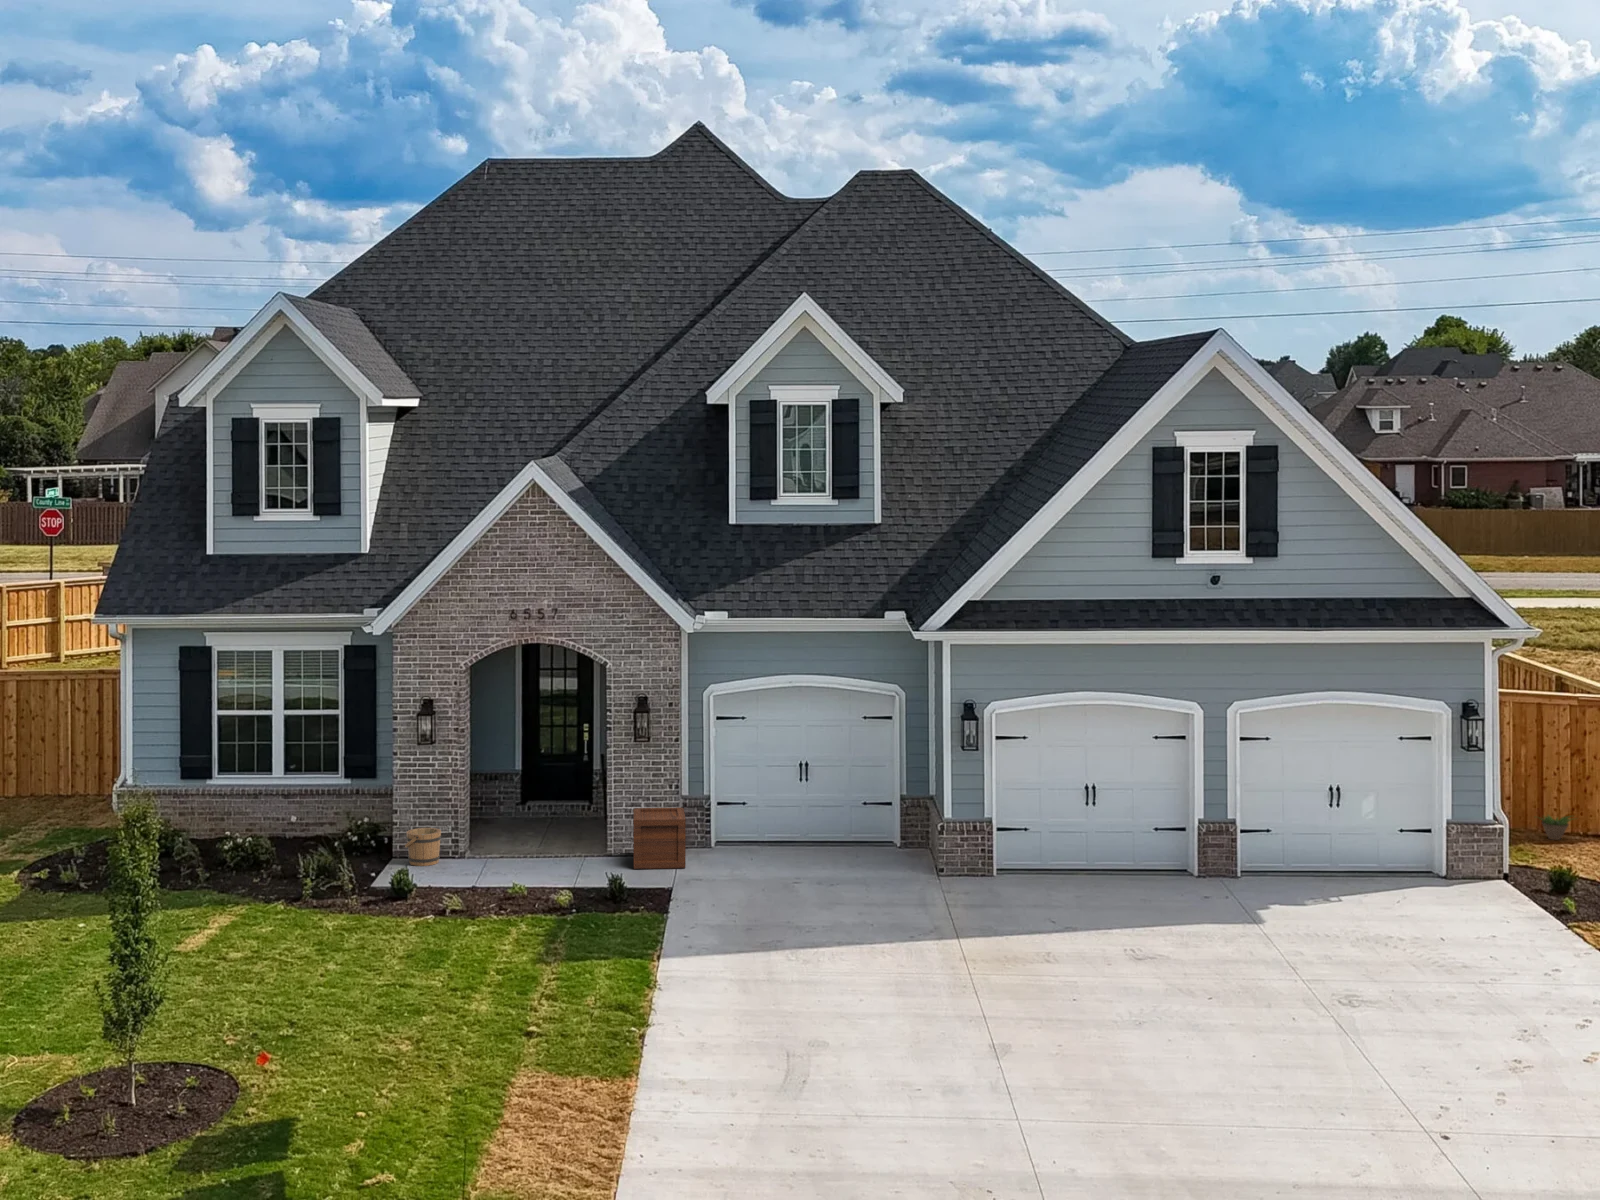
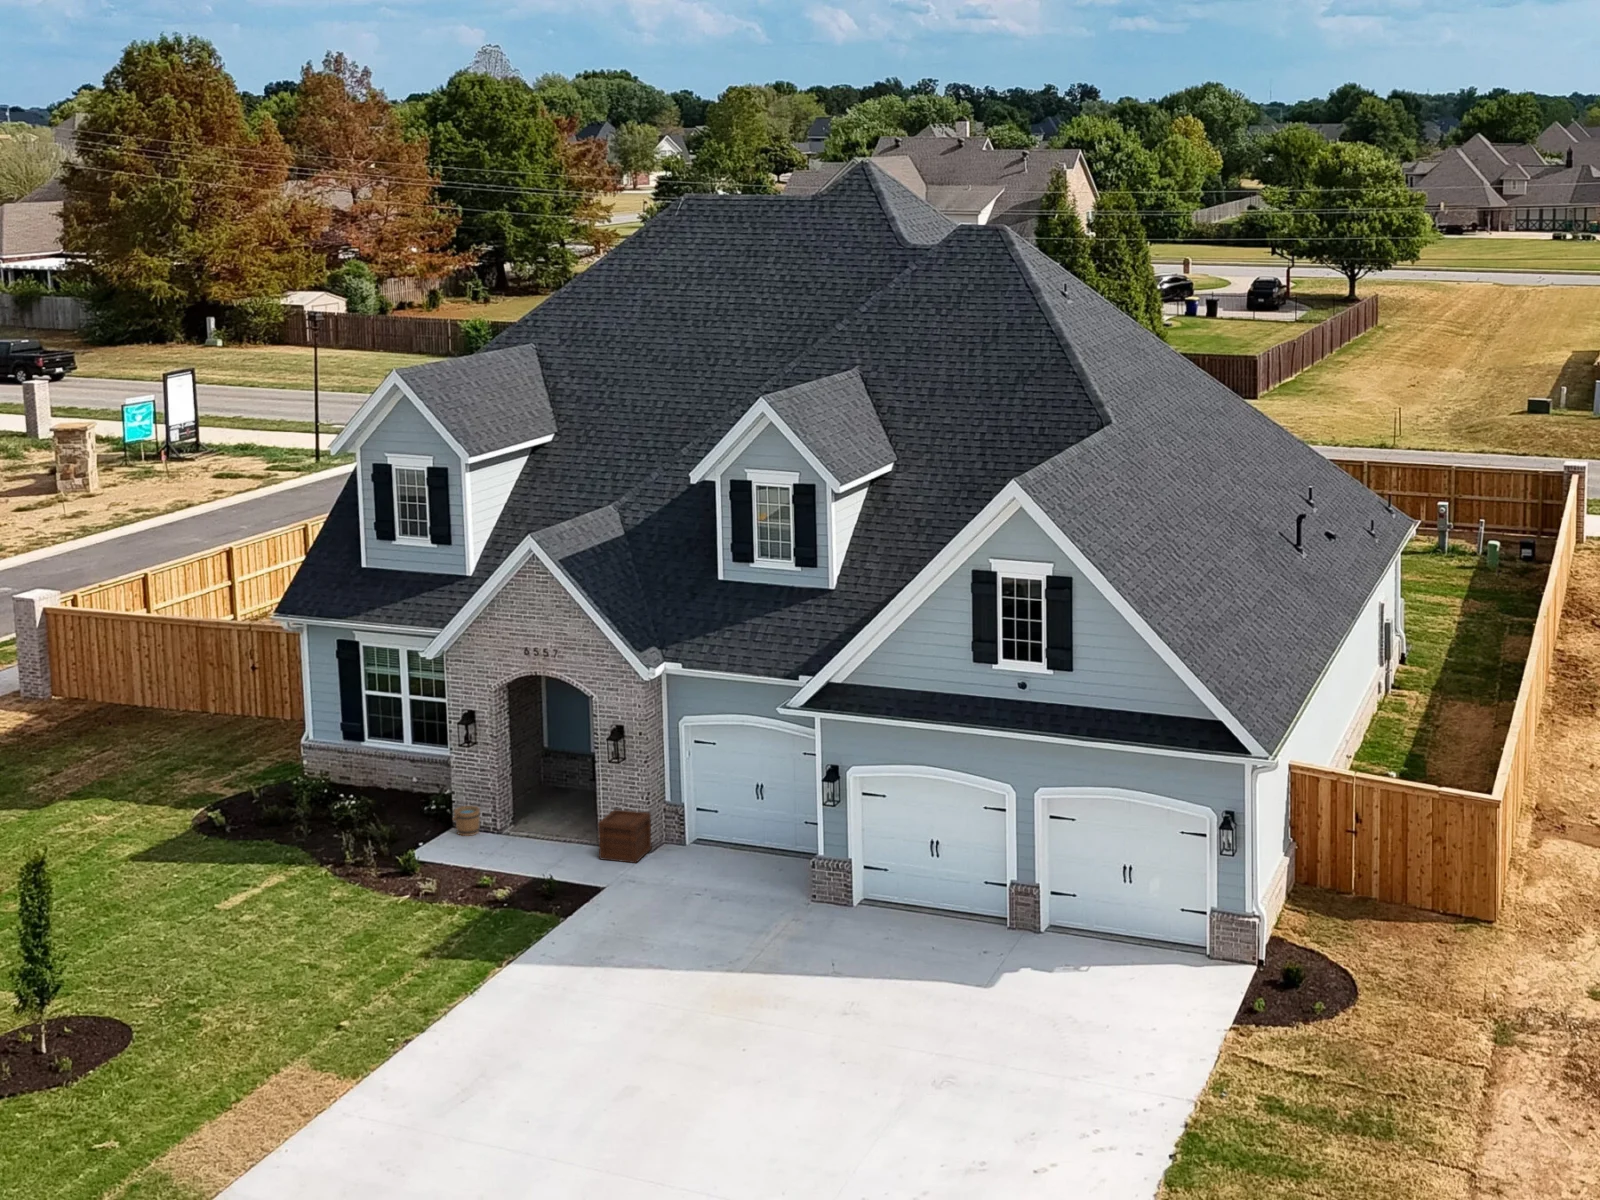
decorative plant: present [1540,816,1571,840] -> none [1397,903,1438,930]

